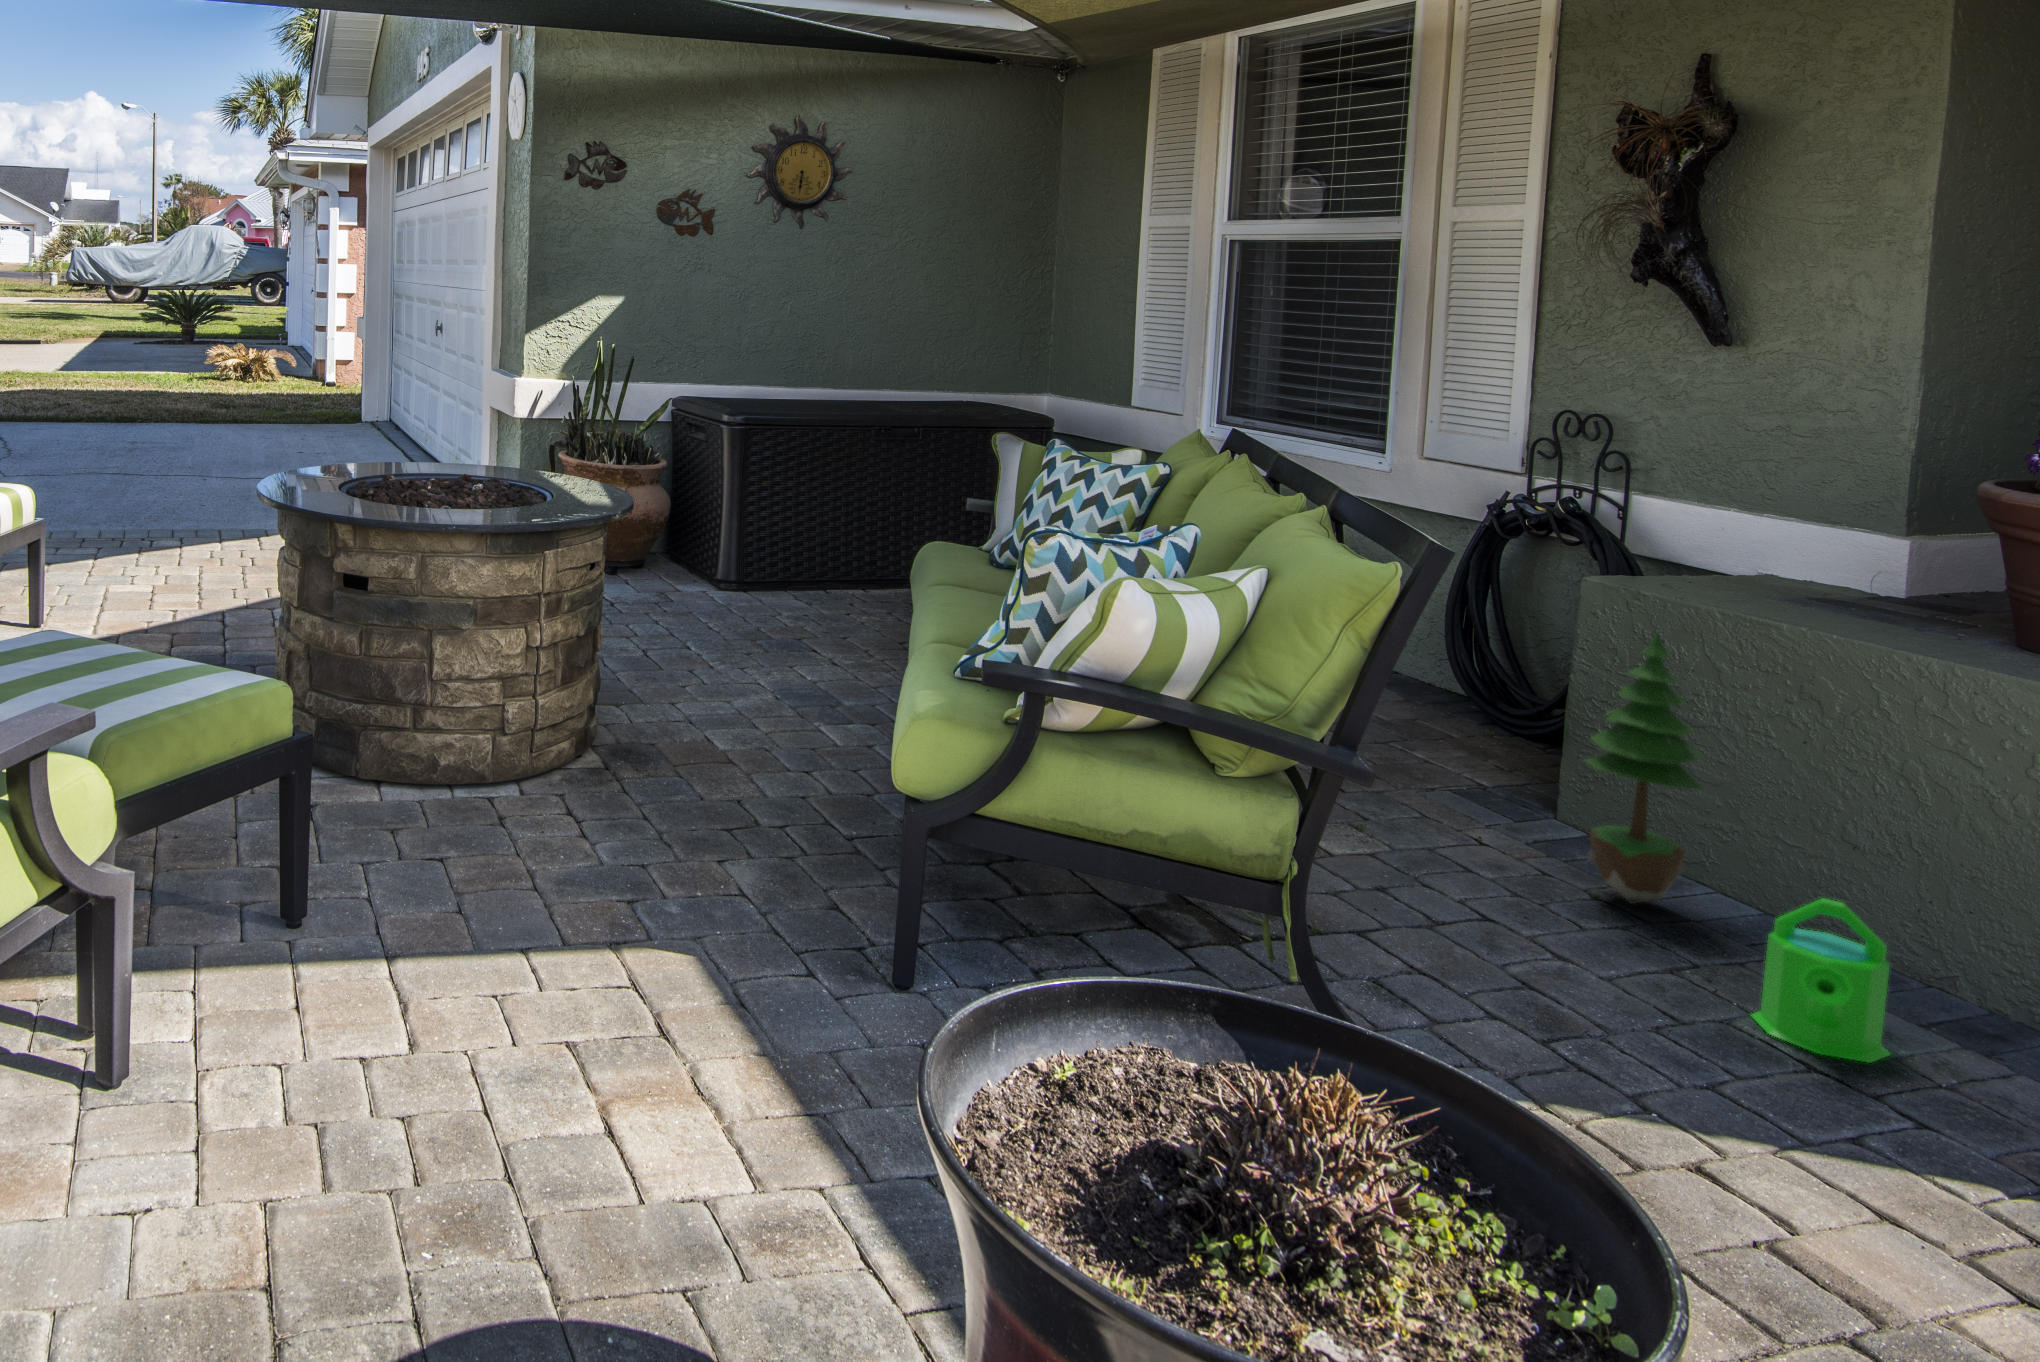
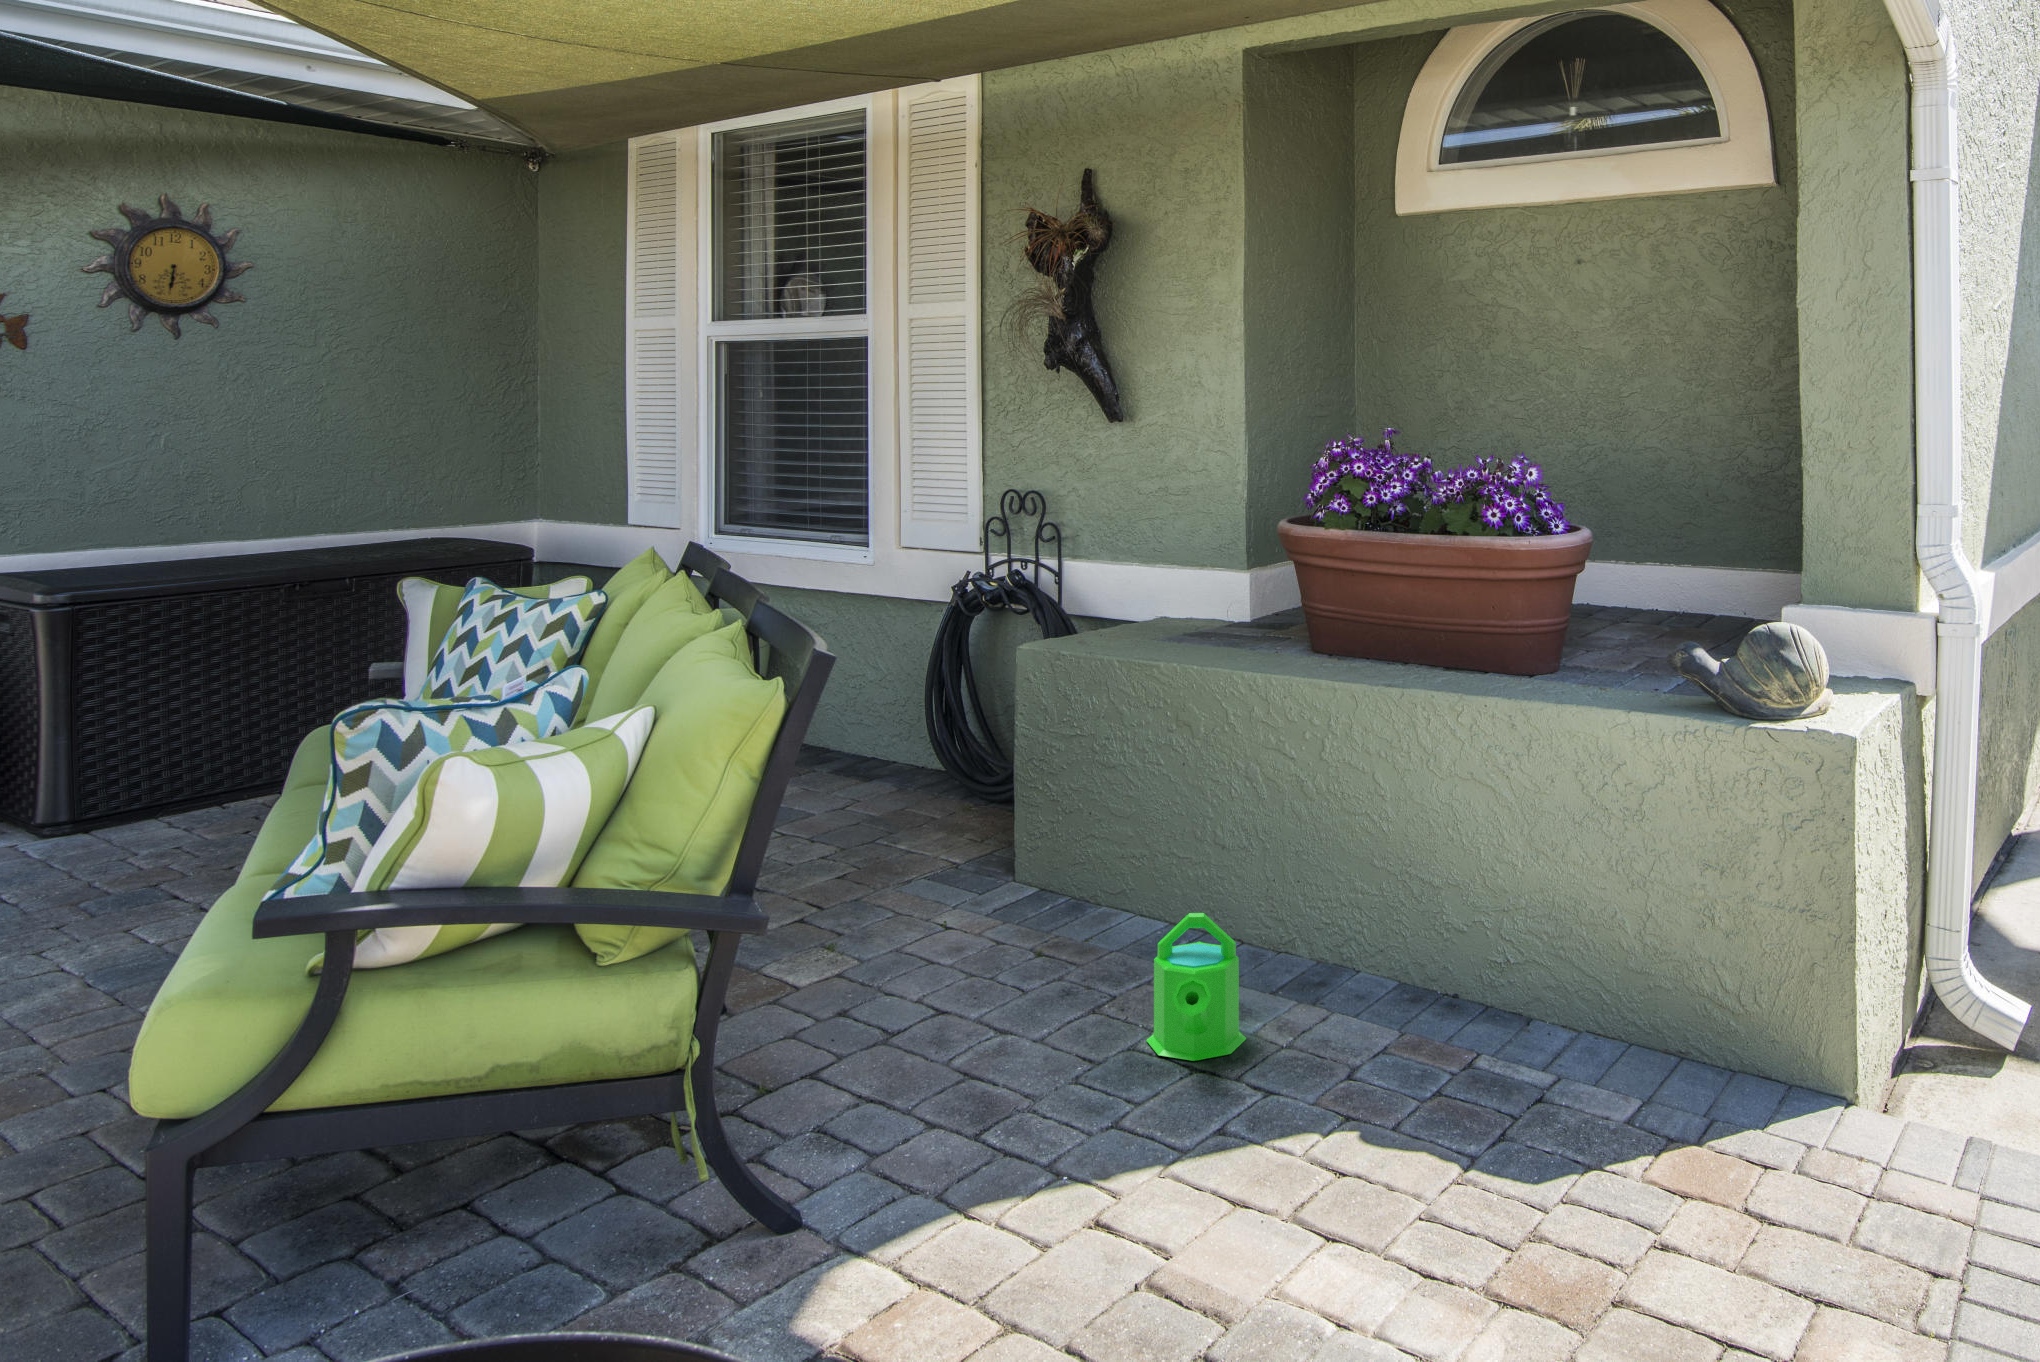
potted tree: present [1585,633,1704,904] -> none [1016,690,1111,956]

